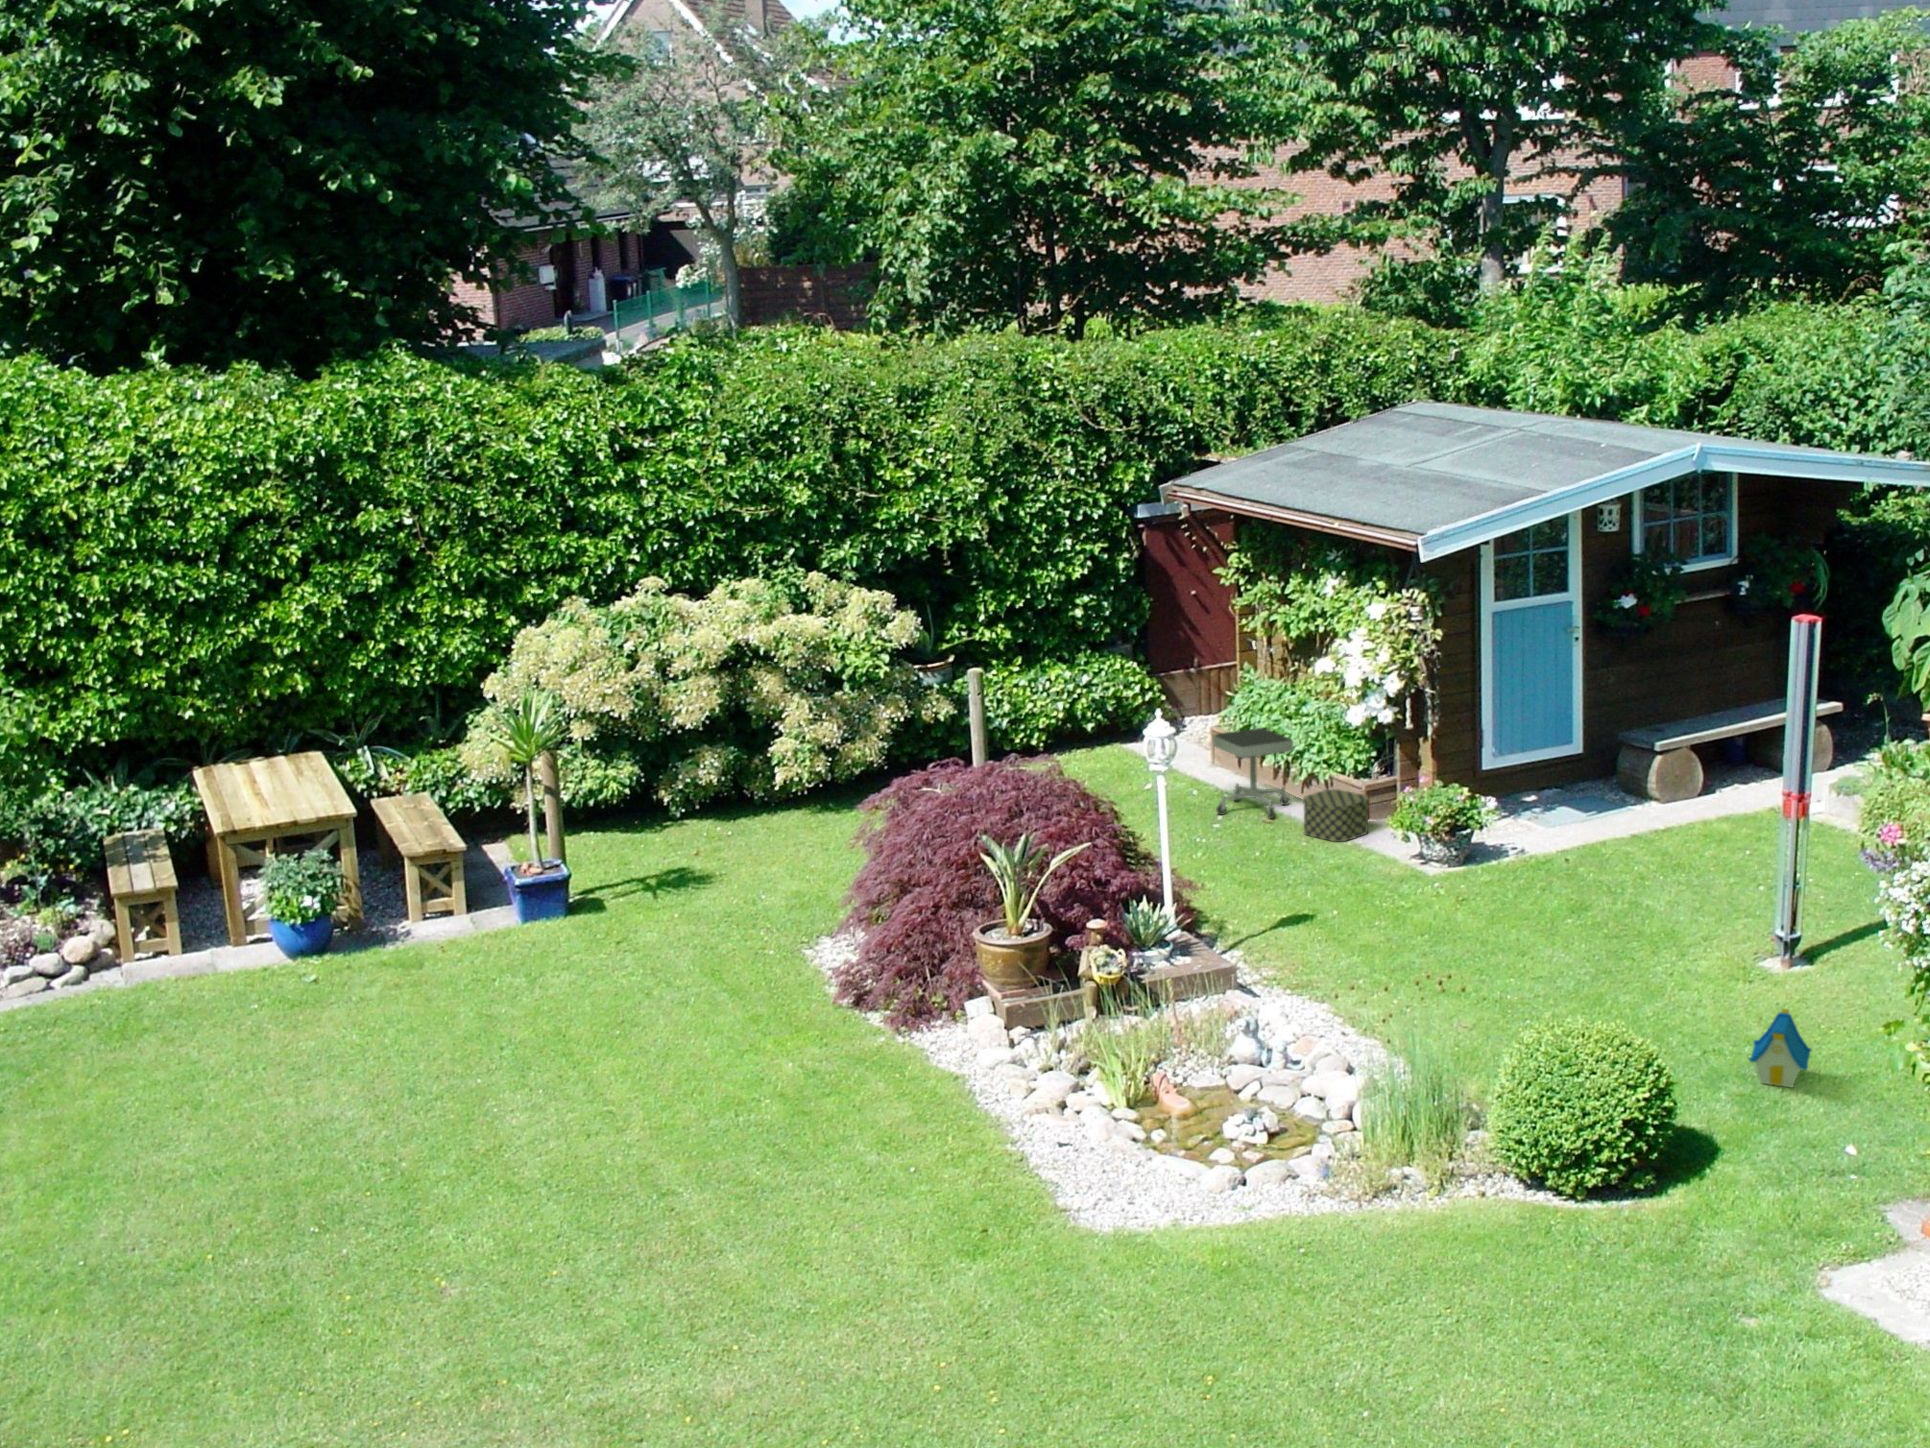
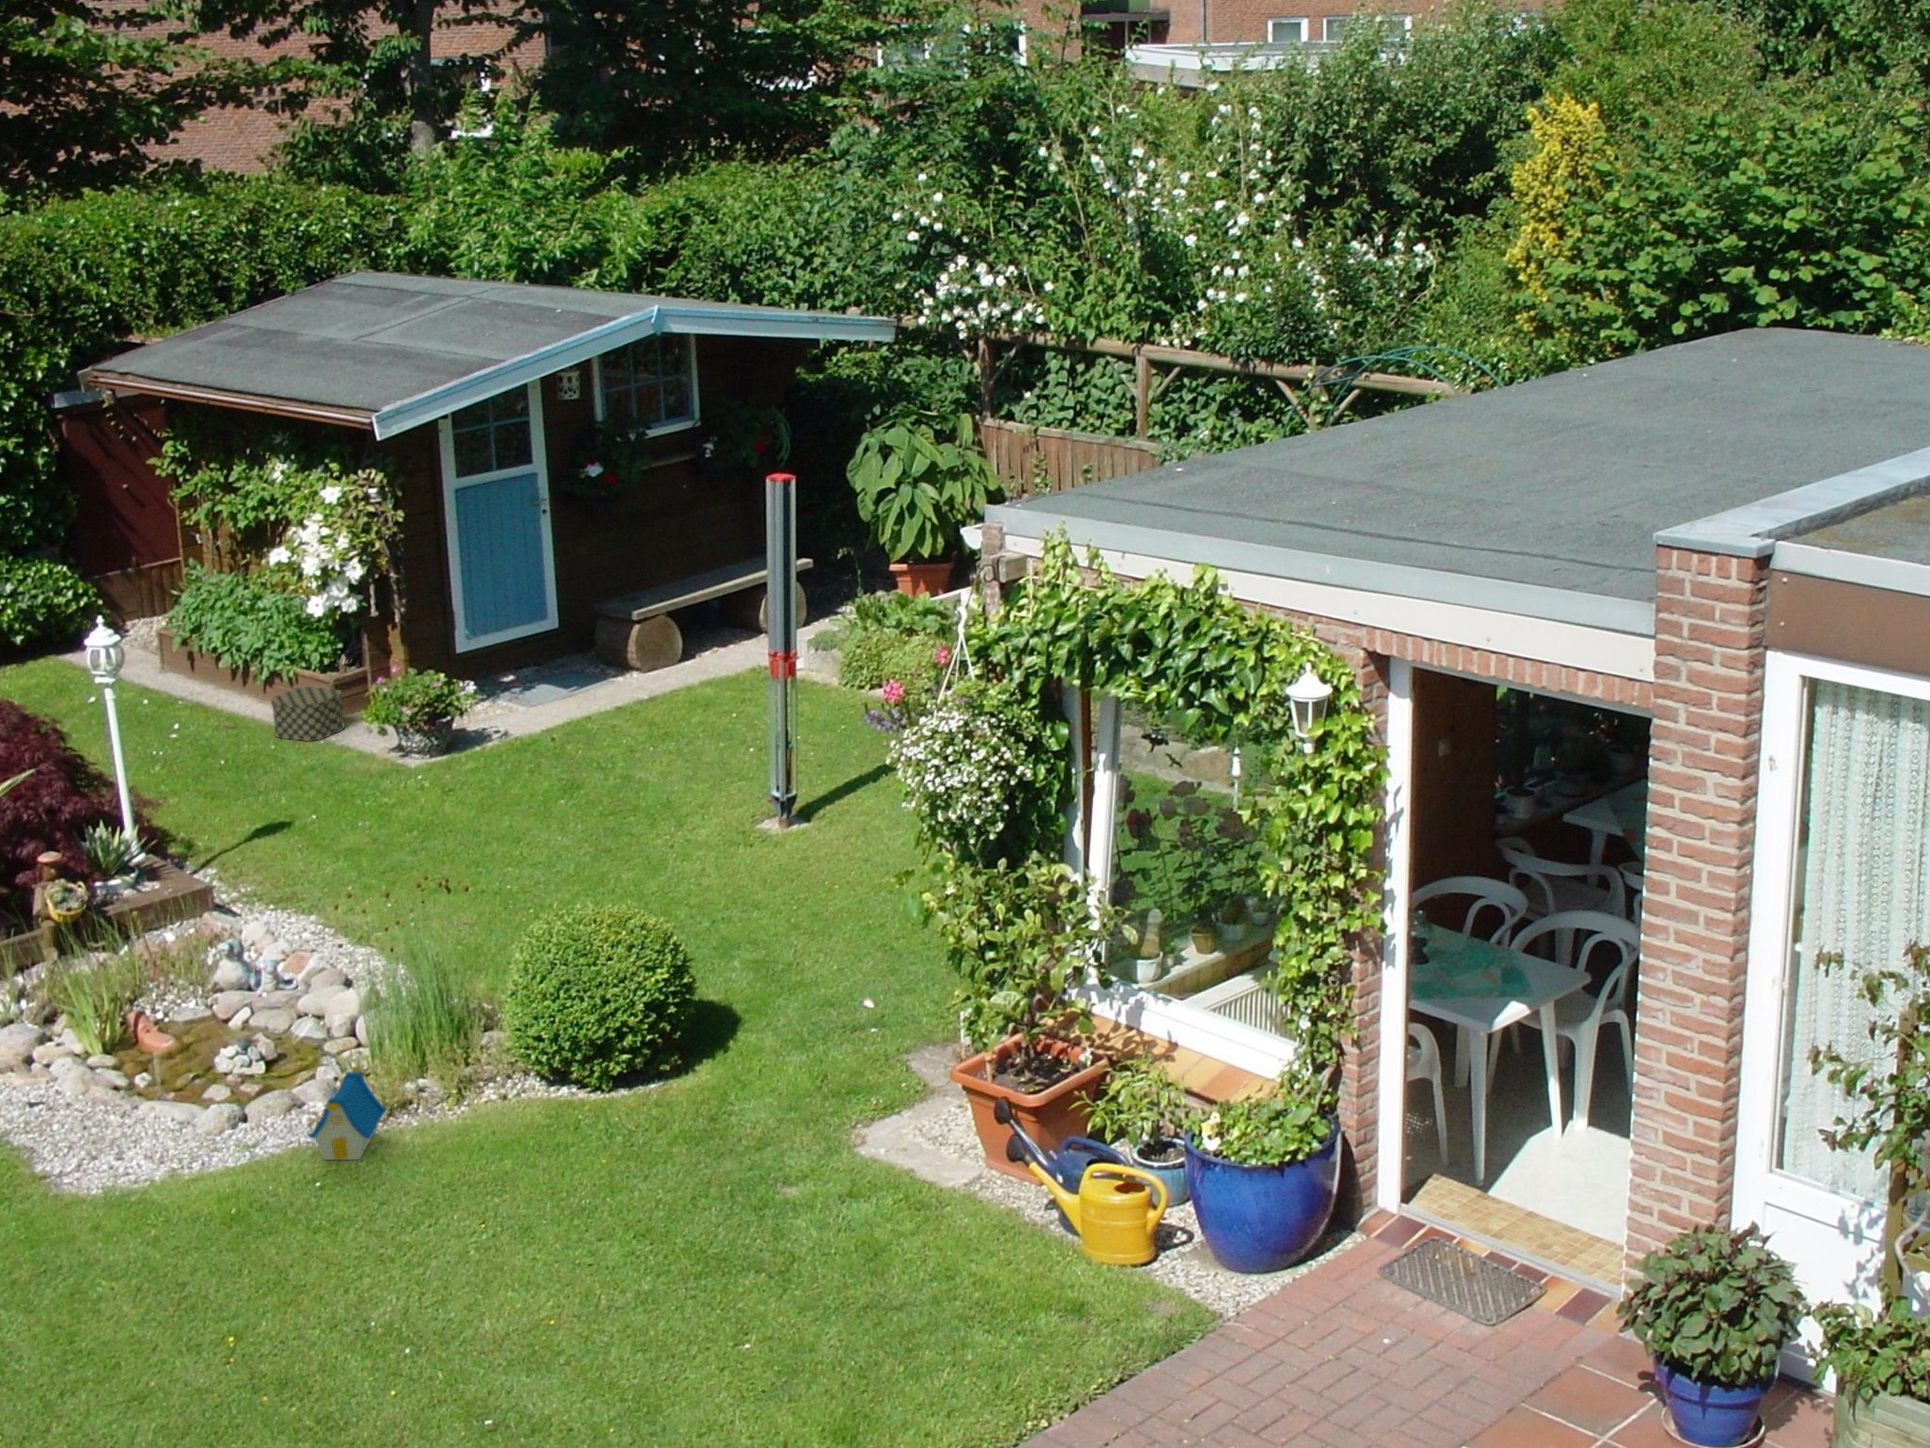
stool: present [1213,728,1293,819] -> none [165,629,259,727]
toy house: present [1749,1009,1811,1087] -> present [307,1067,386,1160]

